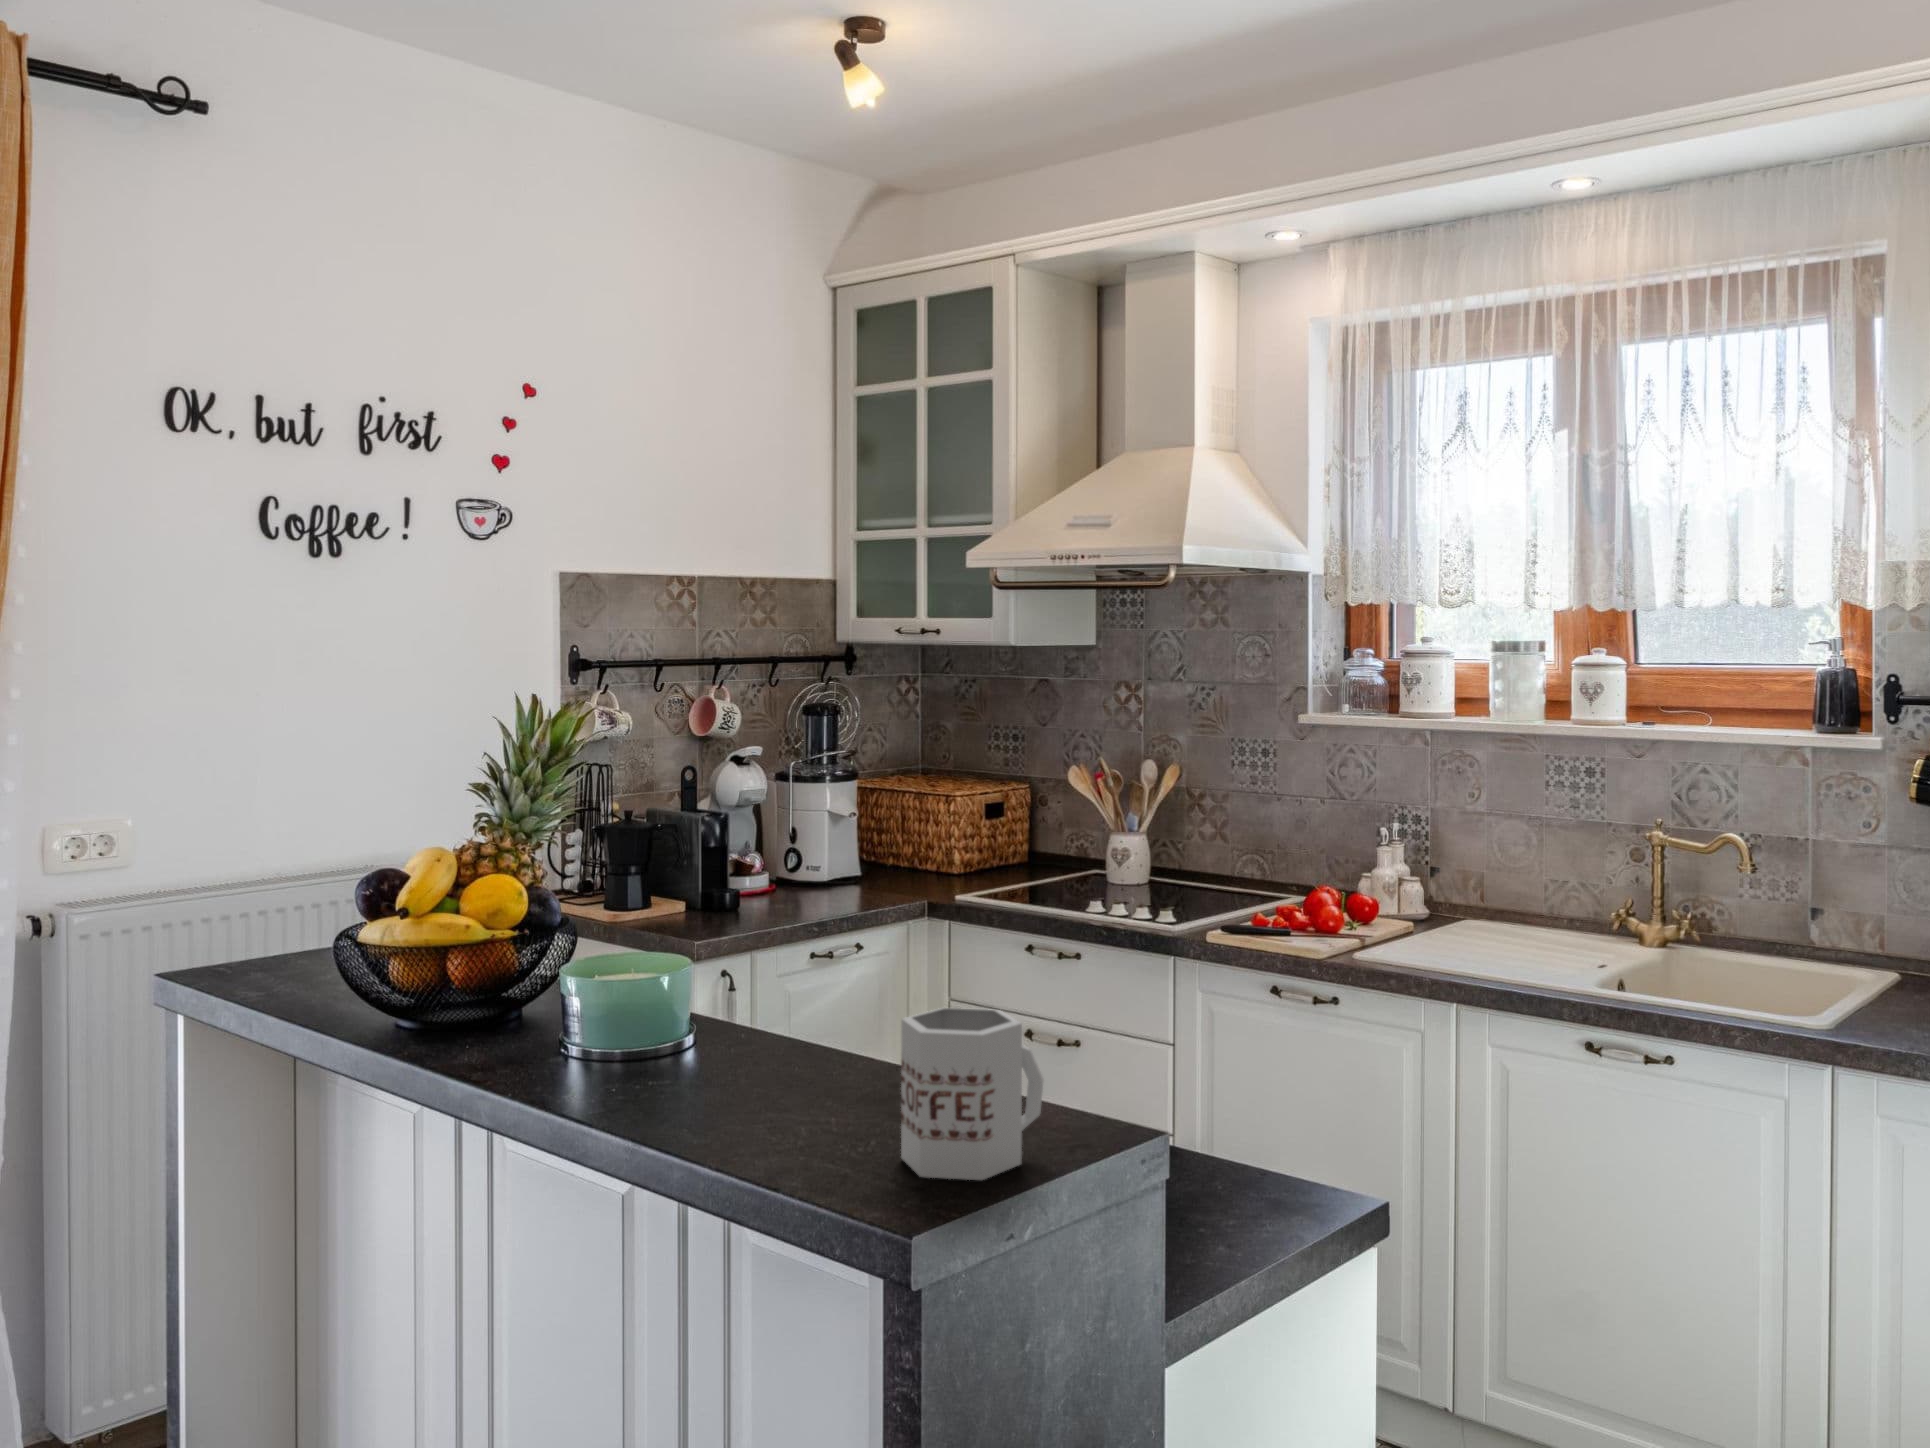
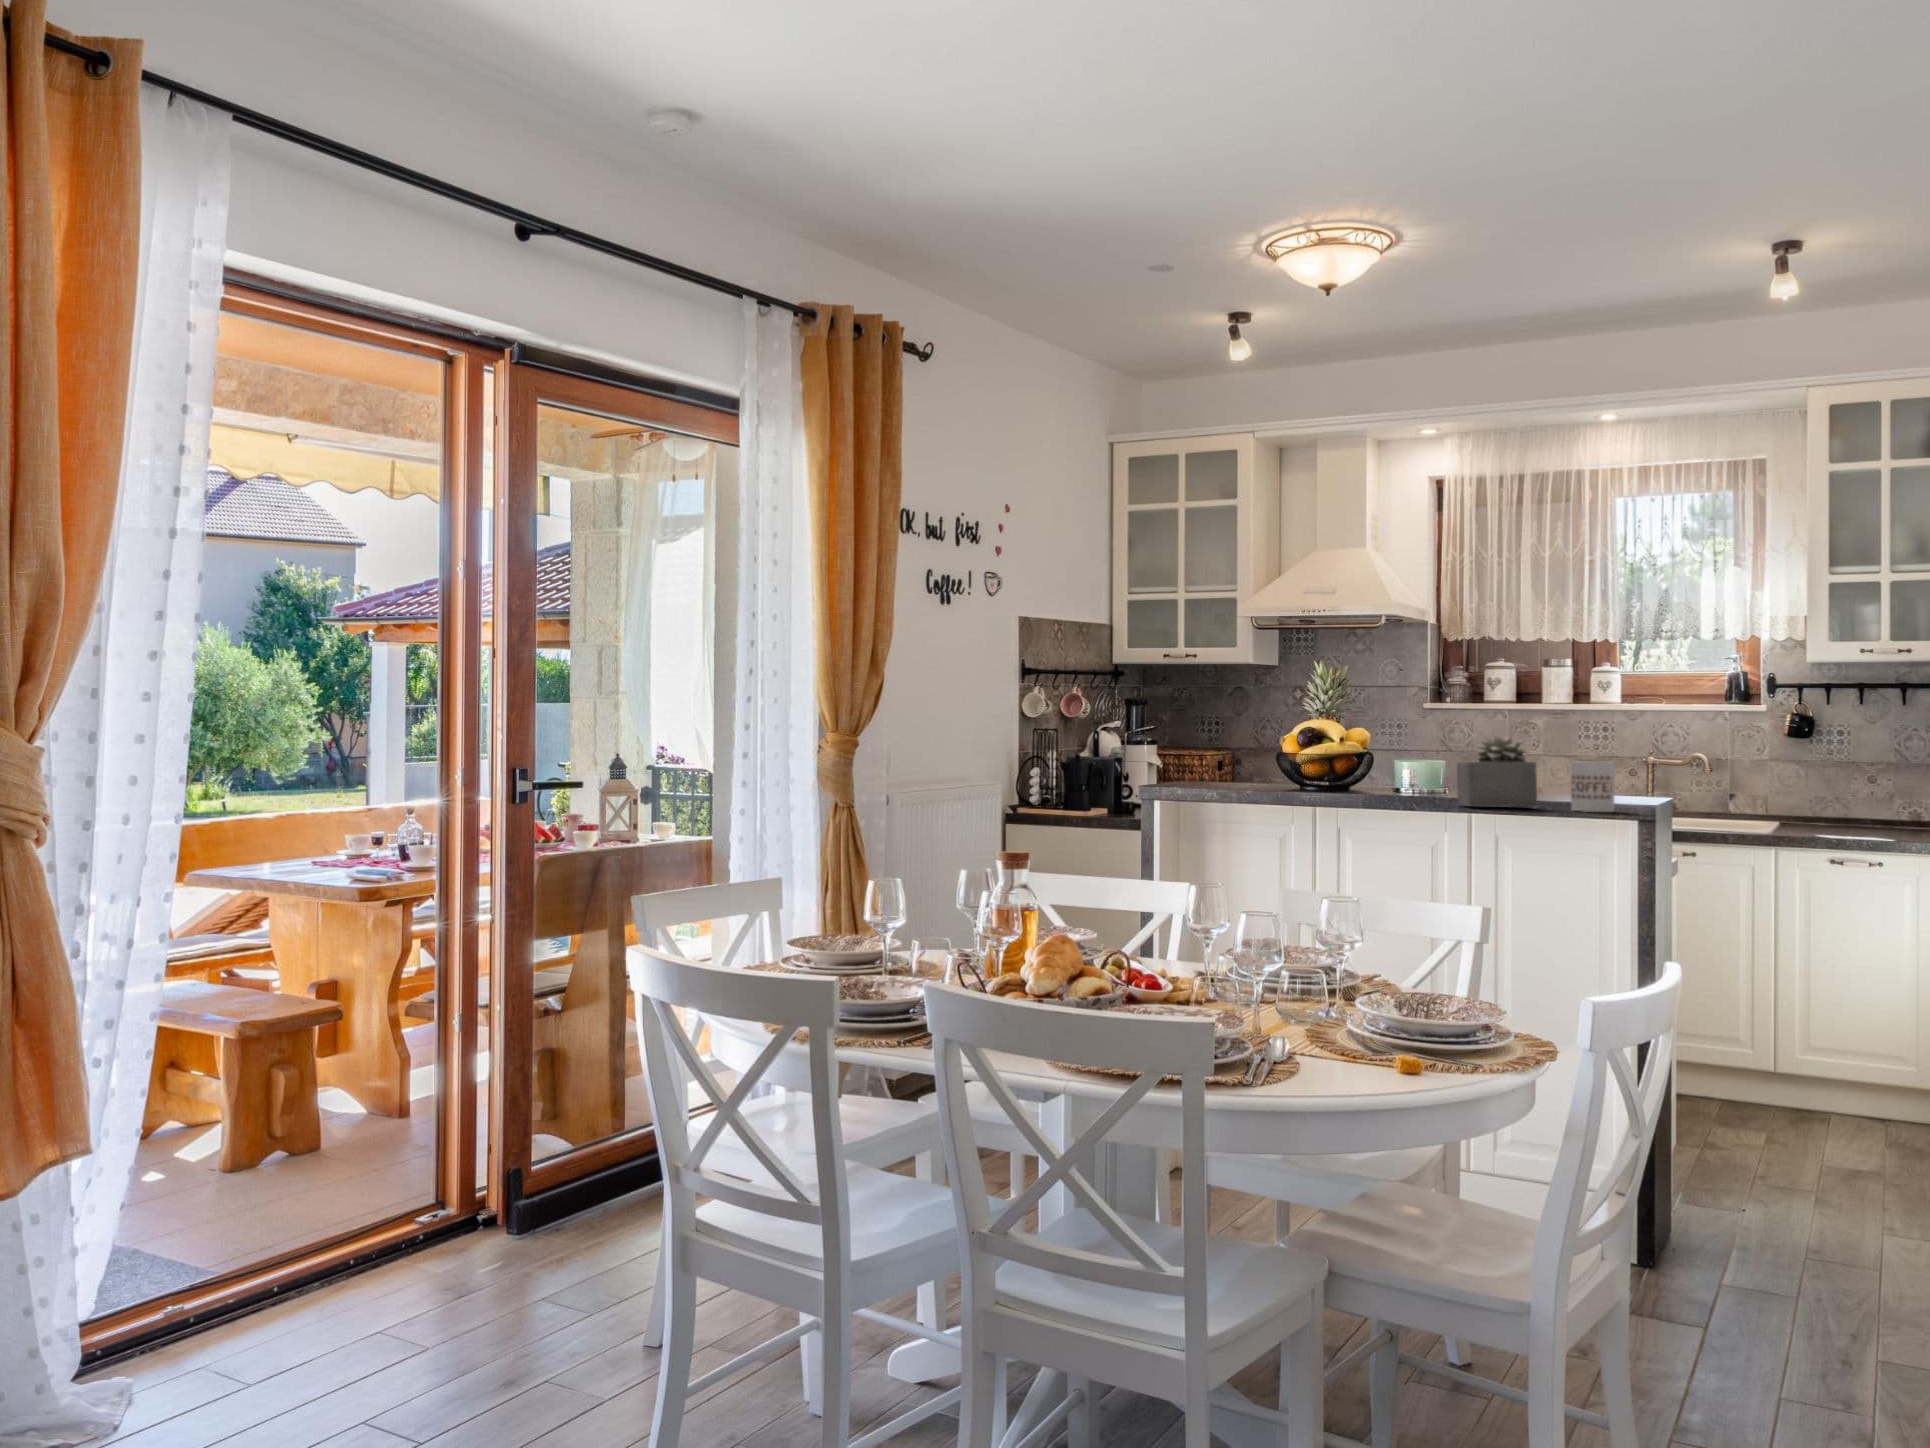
succulent plant: none [684,912,897,1126] -> present [1457,736,1537,806]

